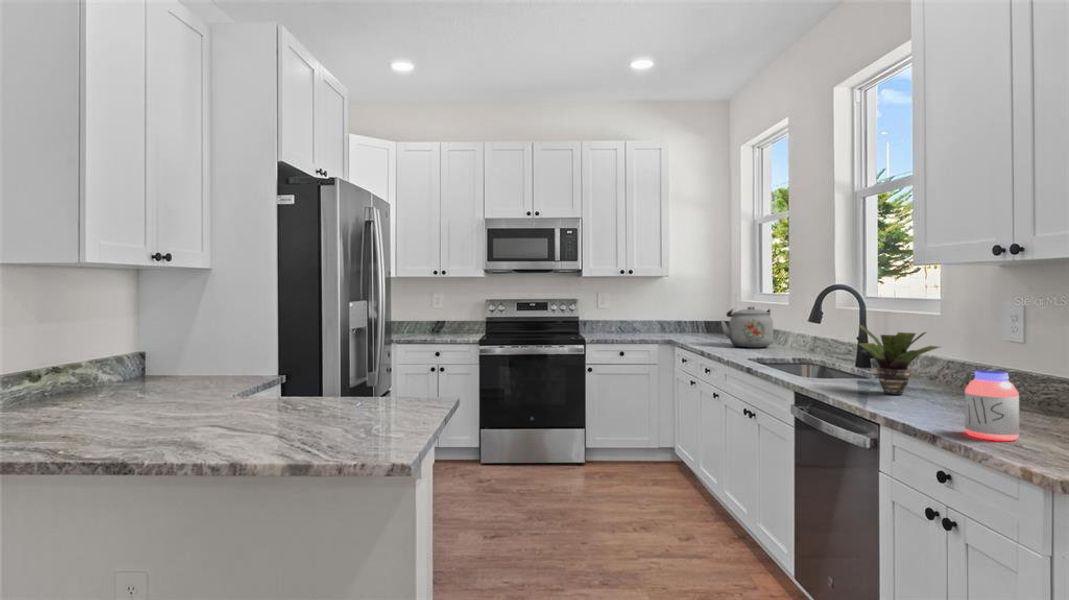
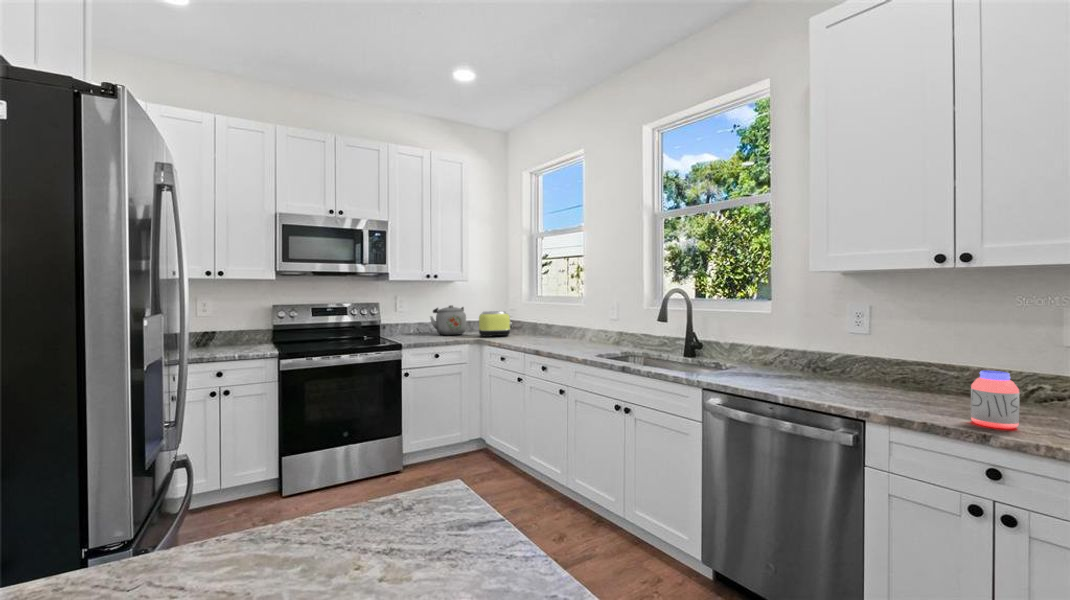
kettle: present [721,306,773,348] -> present [430,305,466,335]
toaster: none [675,310,715,338] -> present [479,311,514,337]
potted plant: present [859,325,939,395] -> none [764,329,846,386]

